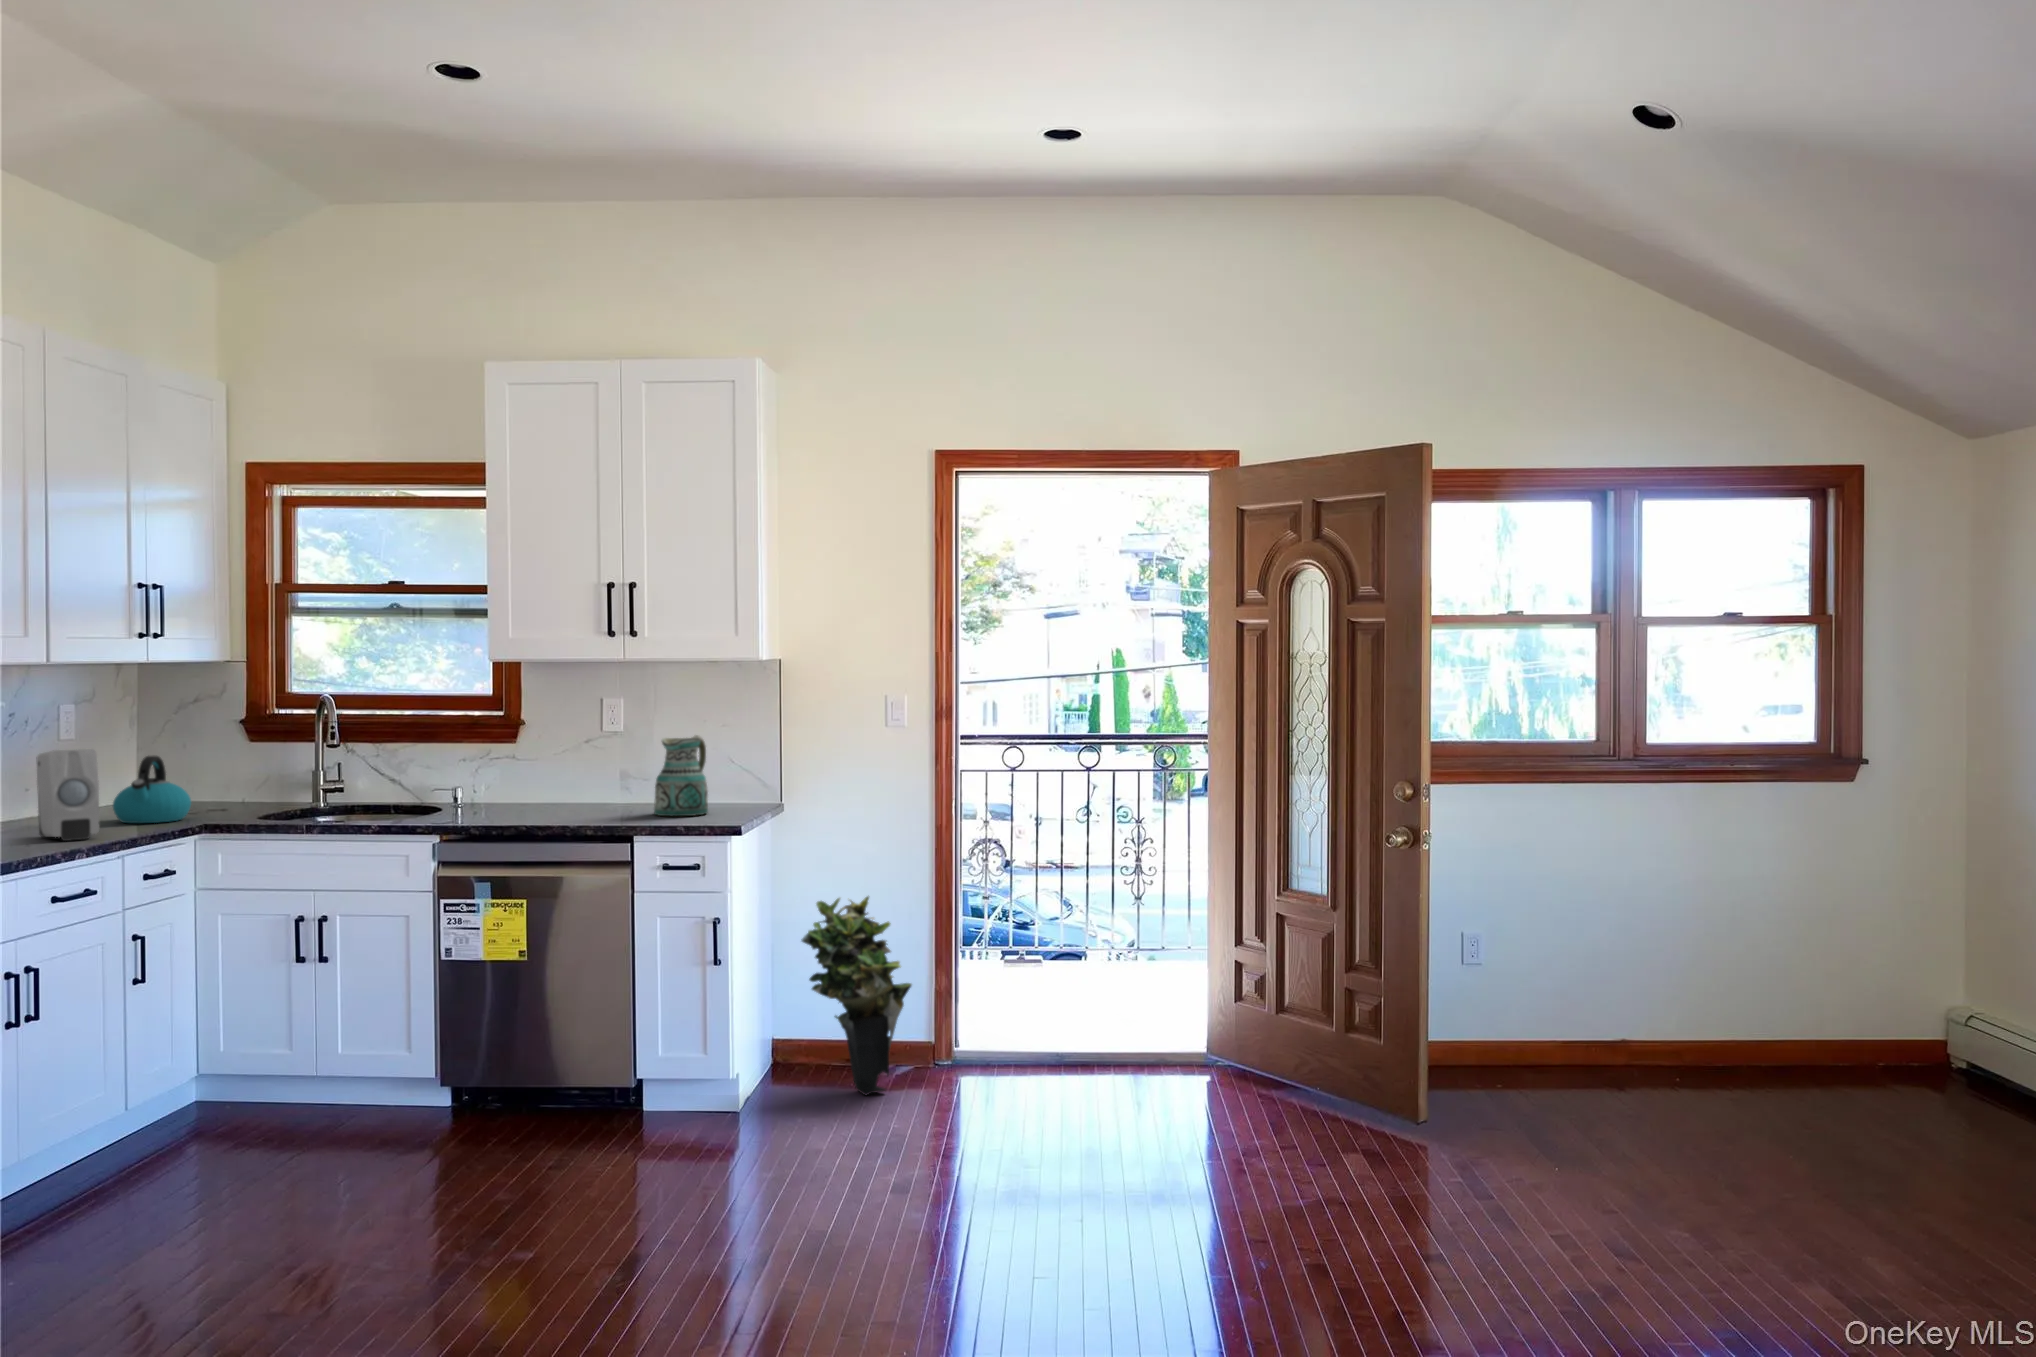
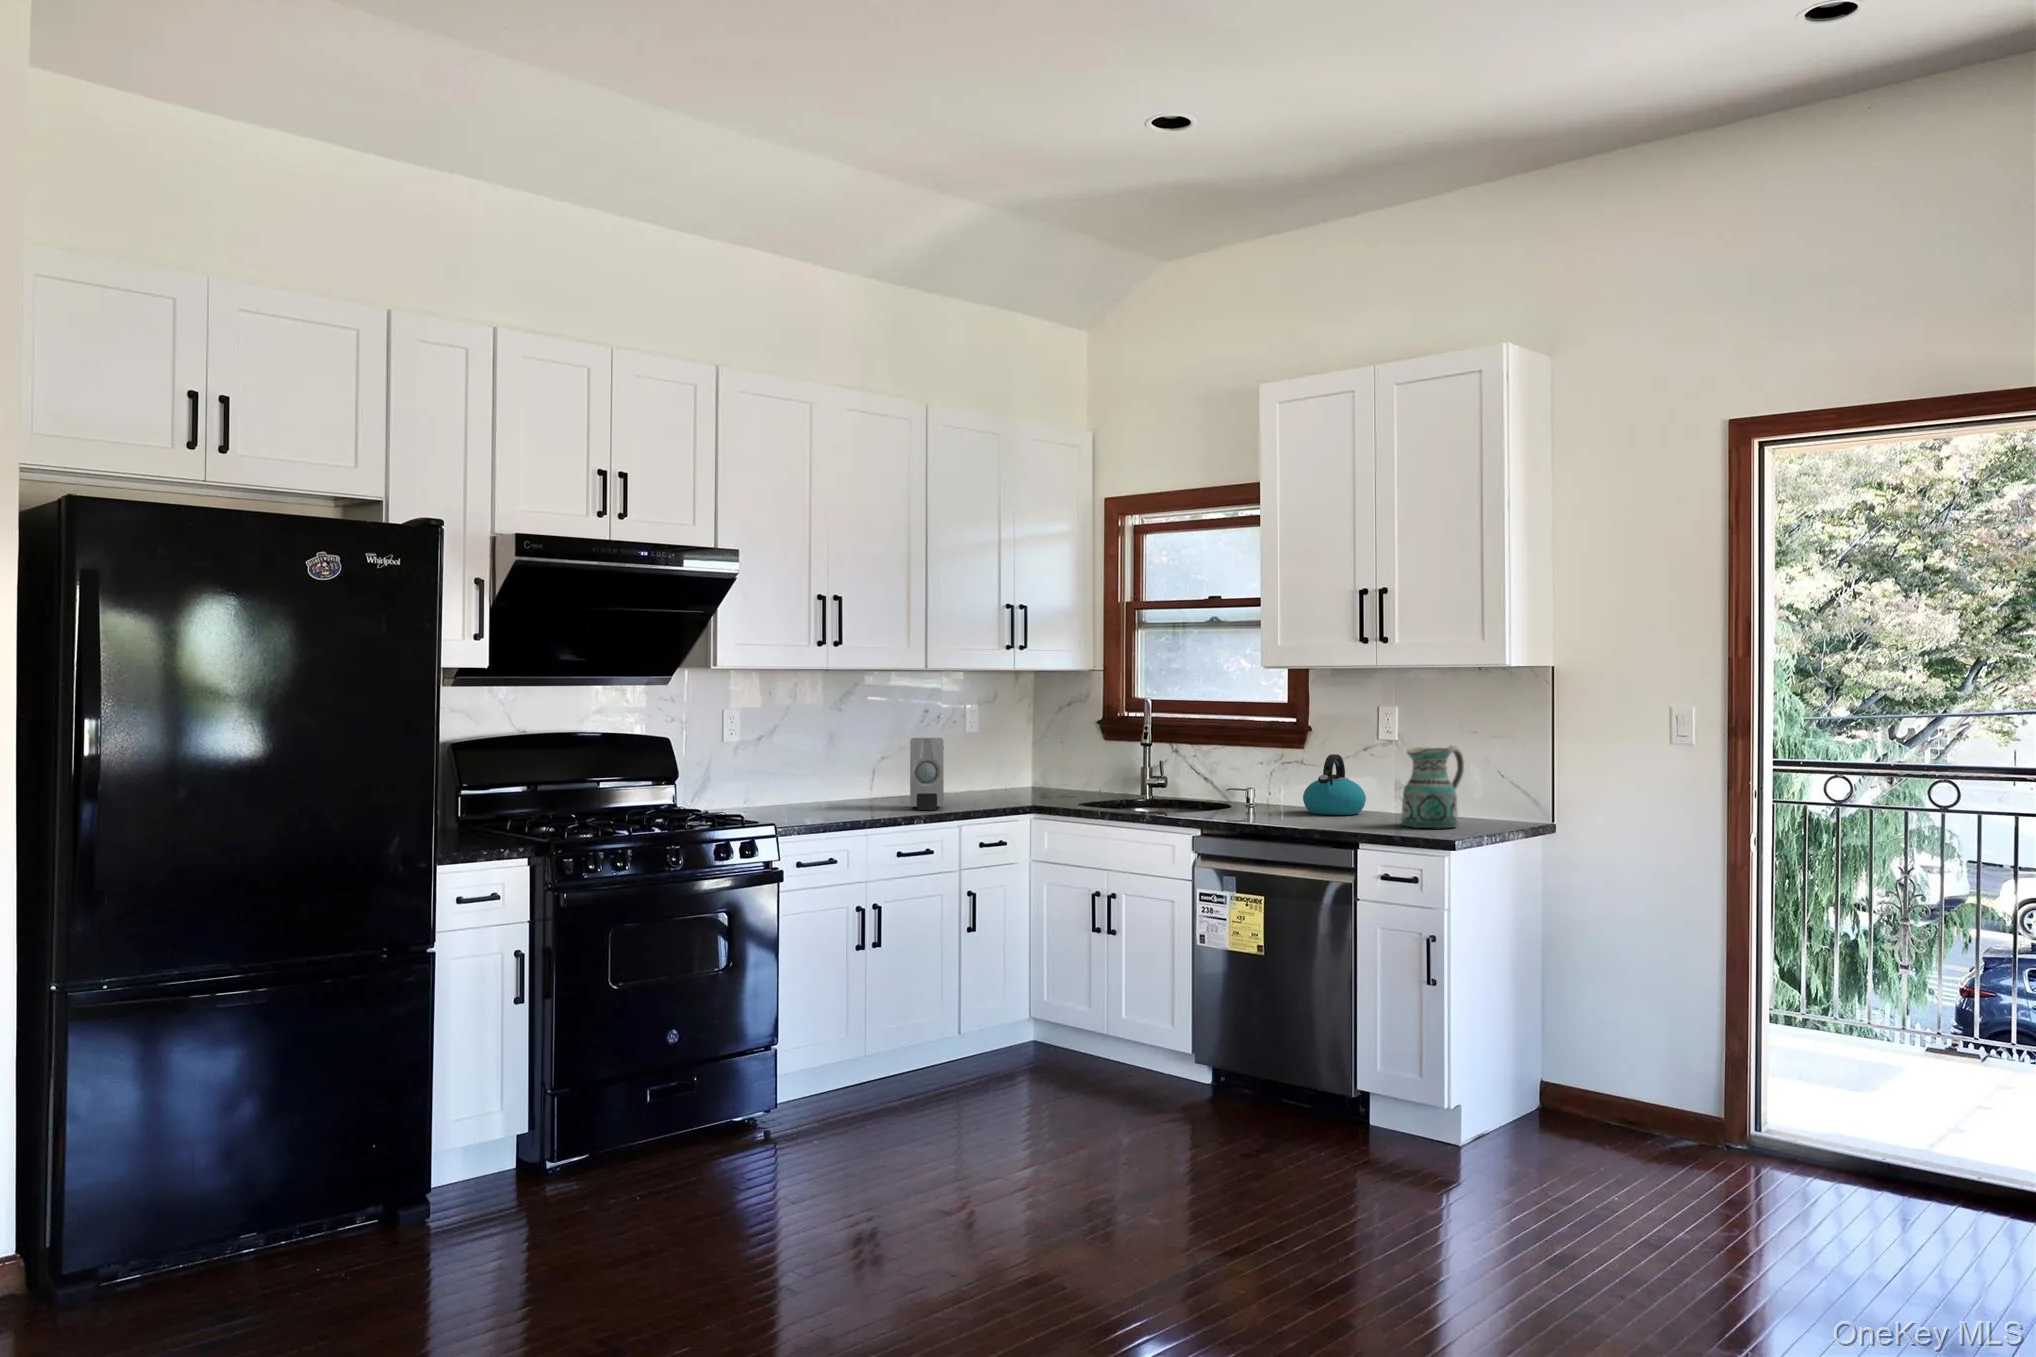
kettle: present [113,756,191,823] -> present [1303,754,1366,815]
potted plant: present [801,897,912,1095] -> none [1547,932,1681,1158]

